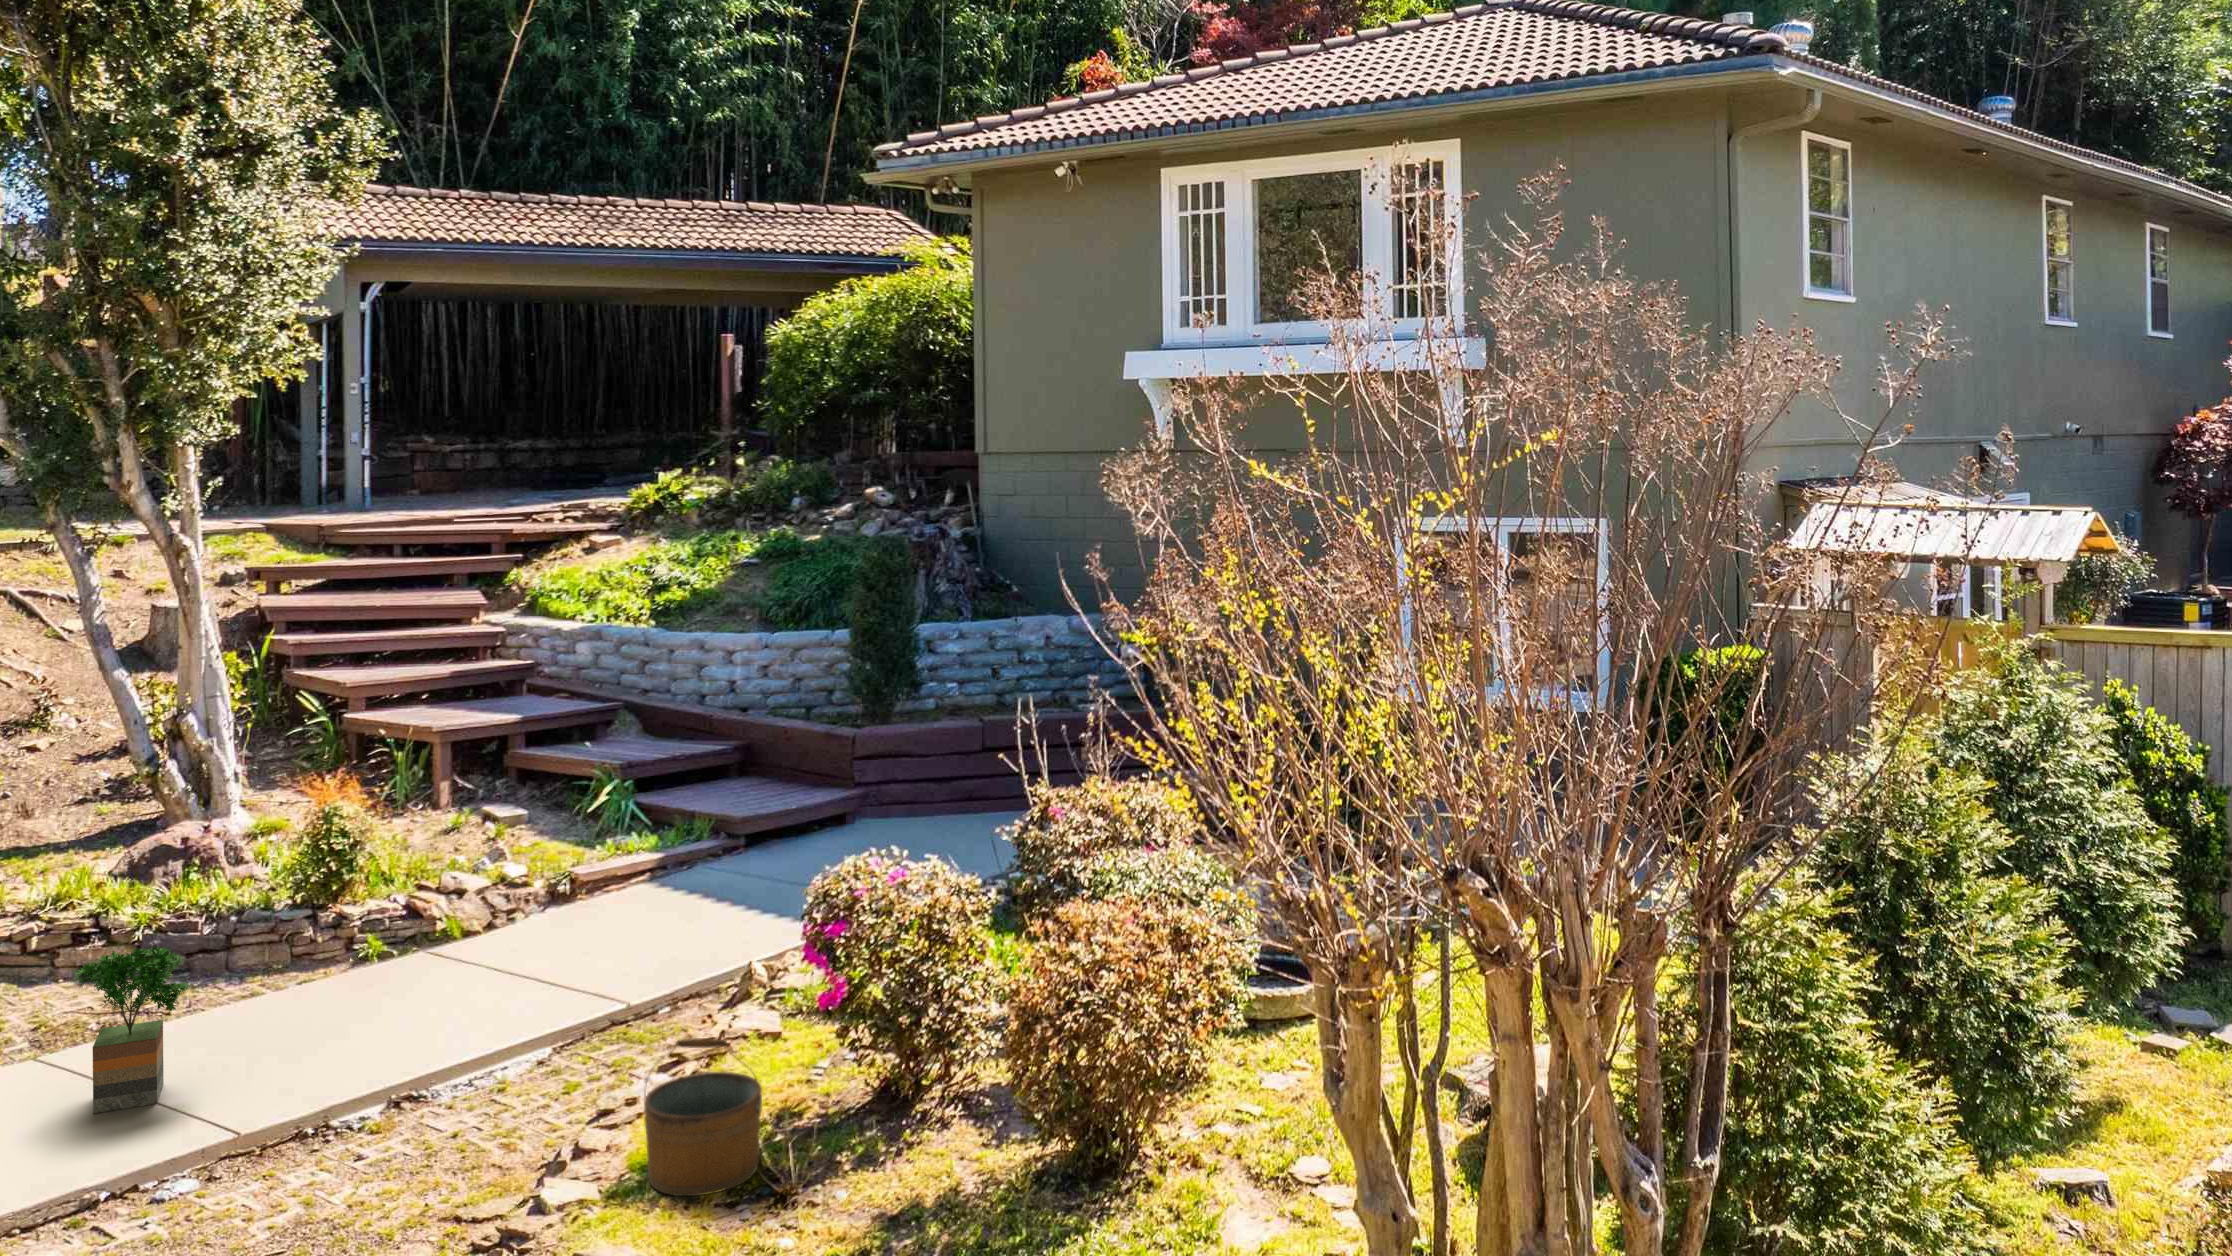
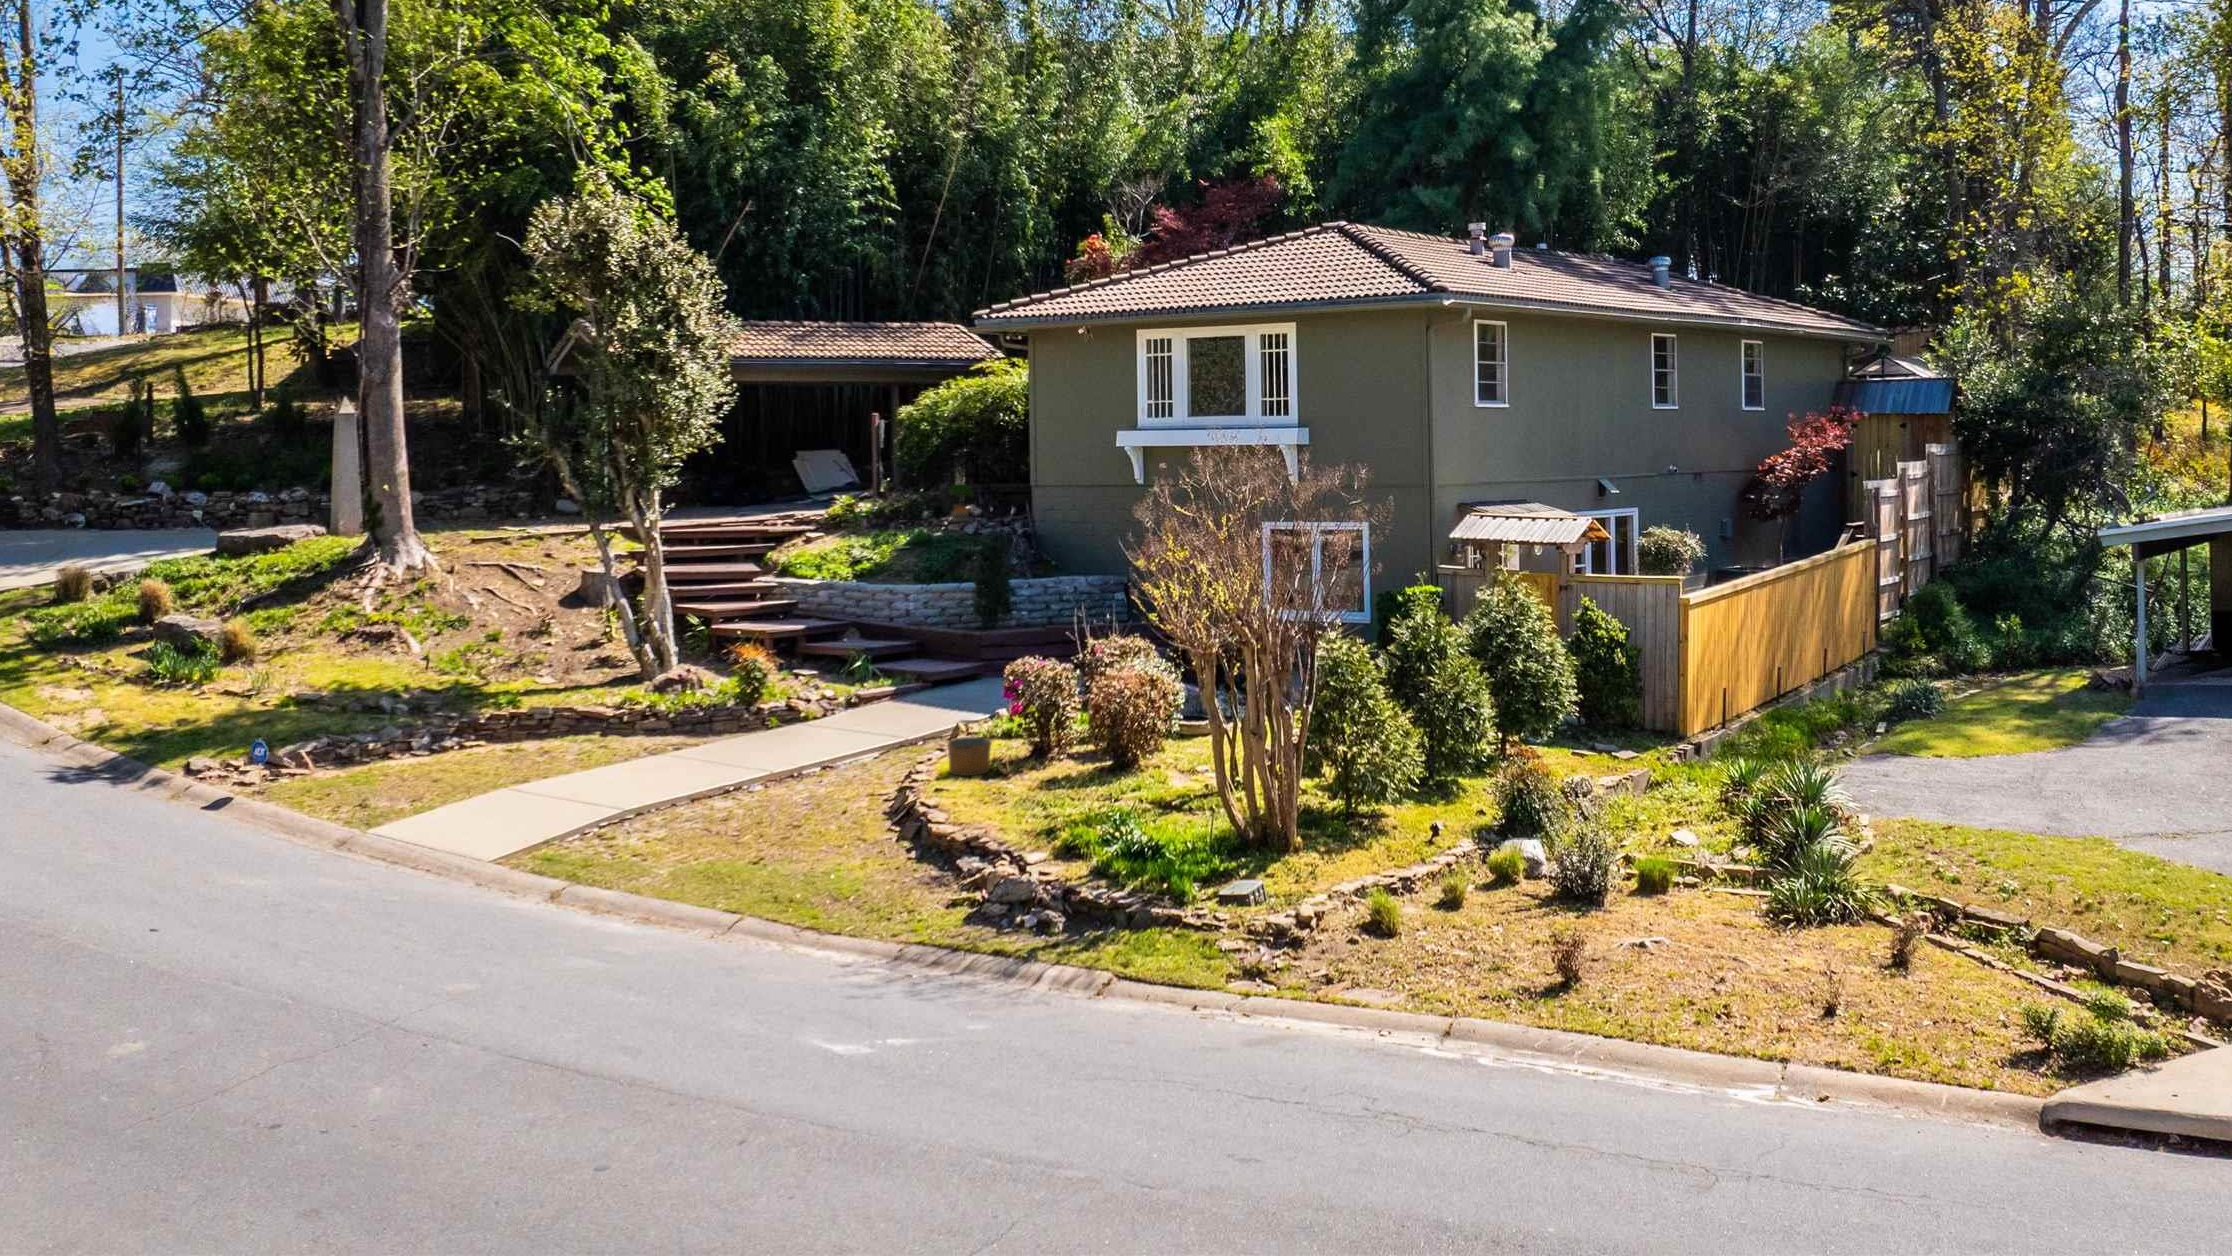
potted tree: present [75,945,189,1113] -> present [948,484,973,522]

